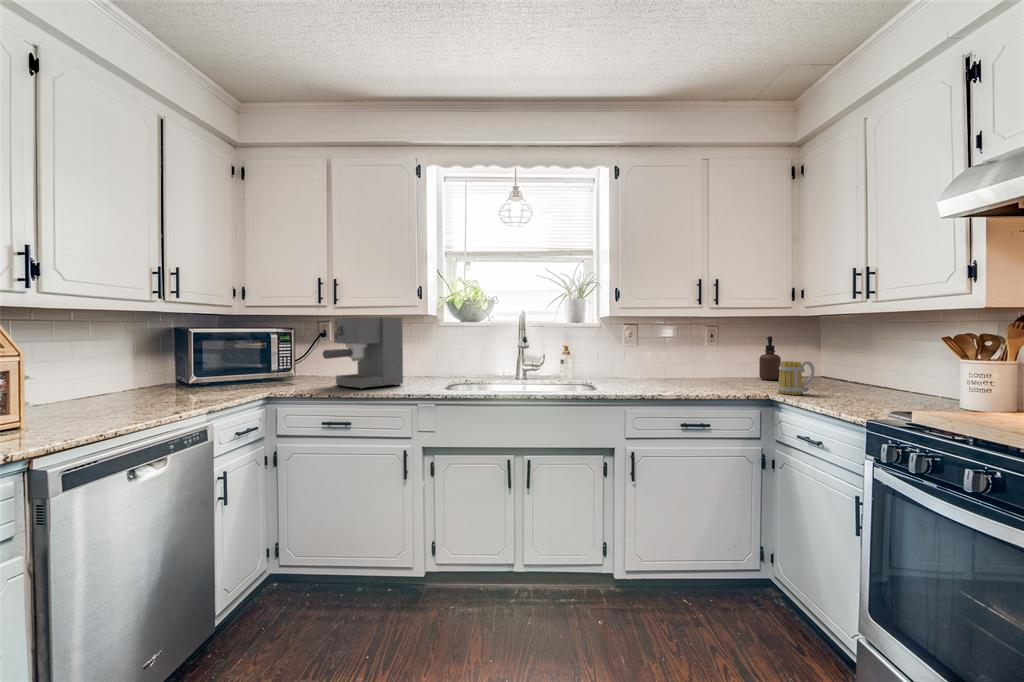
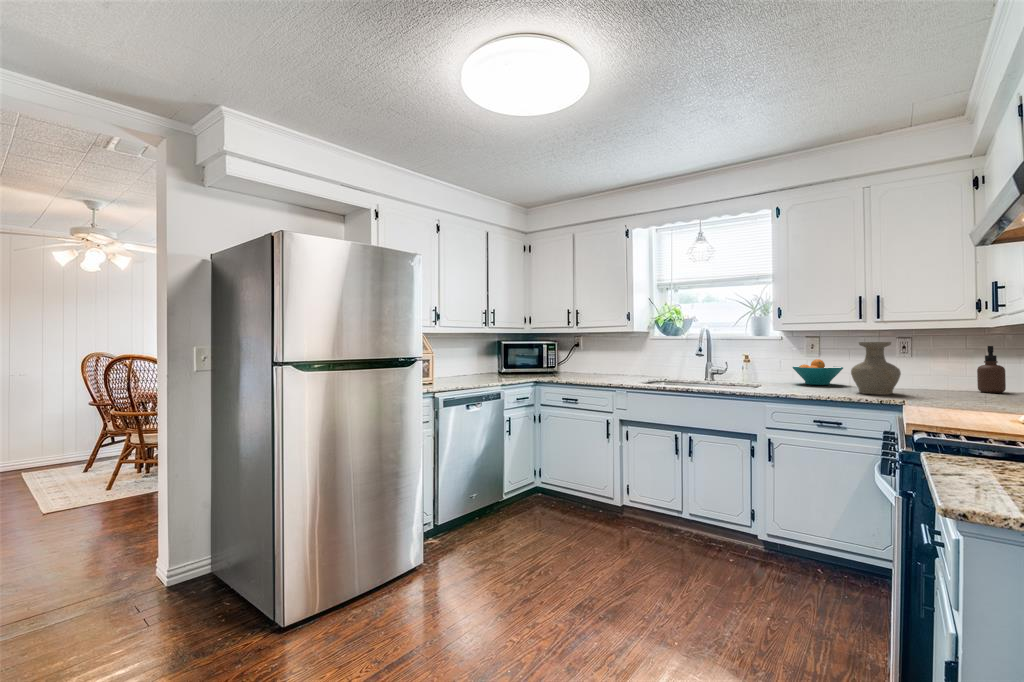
coffee maker: present [323,317,403,389] -> none [563,333,615,380]
vase: none [689,332,736,390] -> present [851,342,901,395]
fruit bowl: none [608,351,657,380] -> present [792,359,843,385]
mug: present [777,361,815,395] -> none [936,369,980,402]

